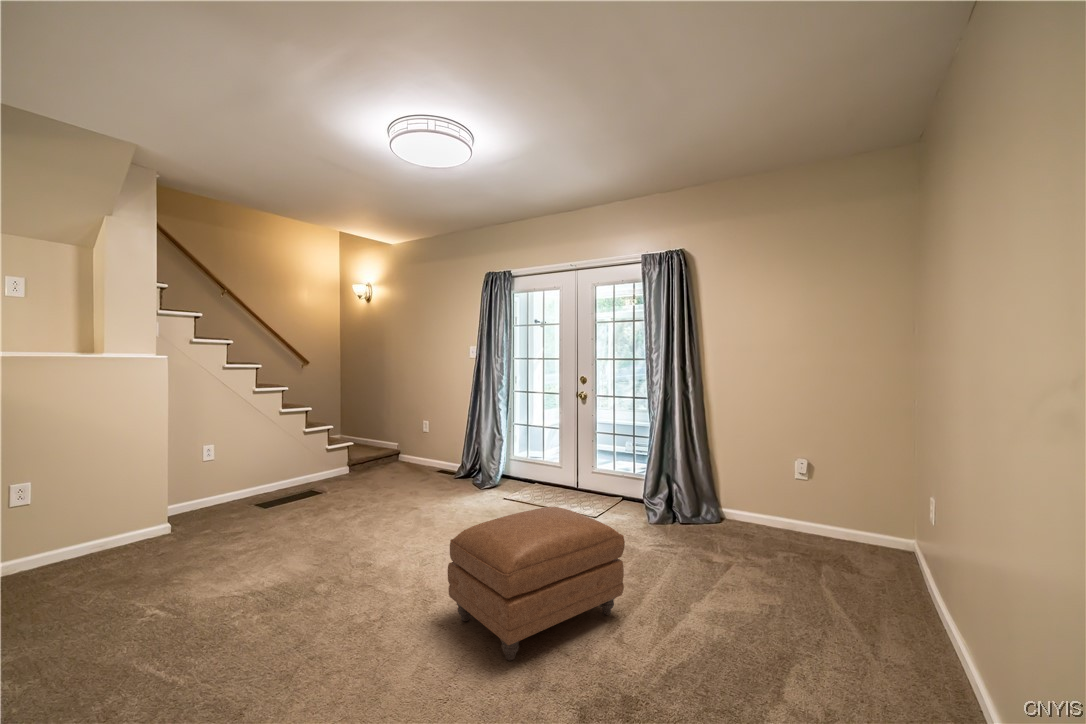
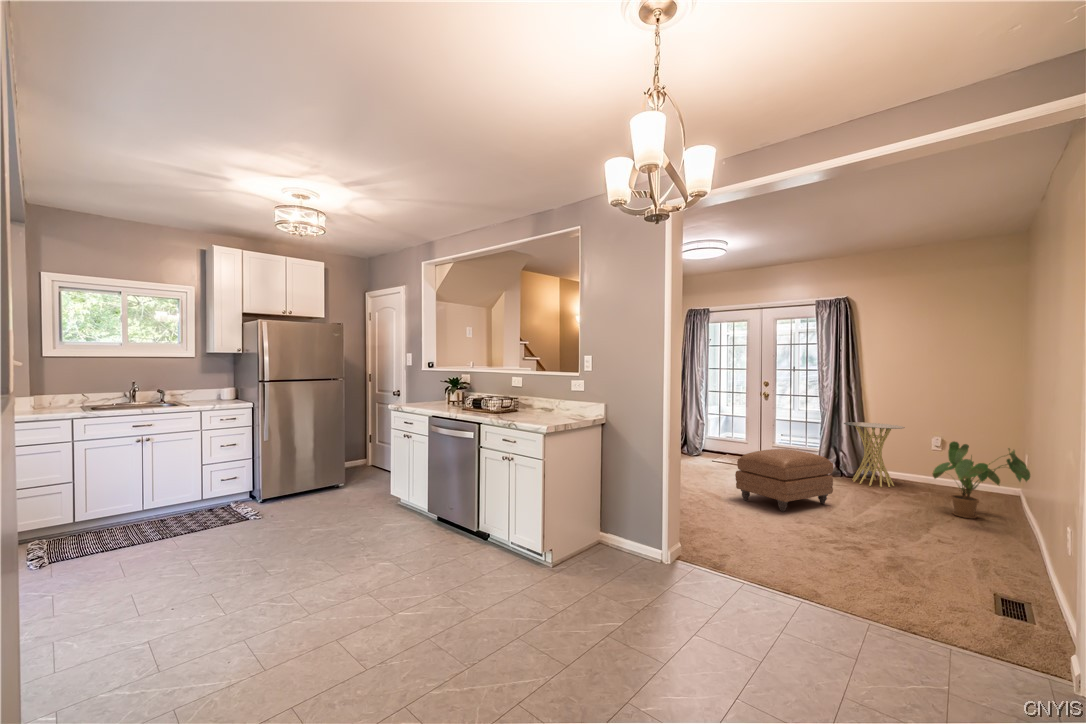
side table: none [672,438,757,546] -> present [844,422,905,487]
house plant: none [789,489,959,634] -> present [932,441,1030,519]

